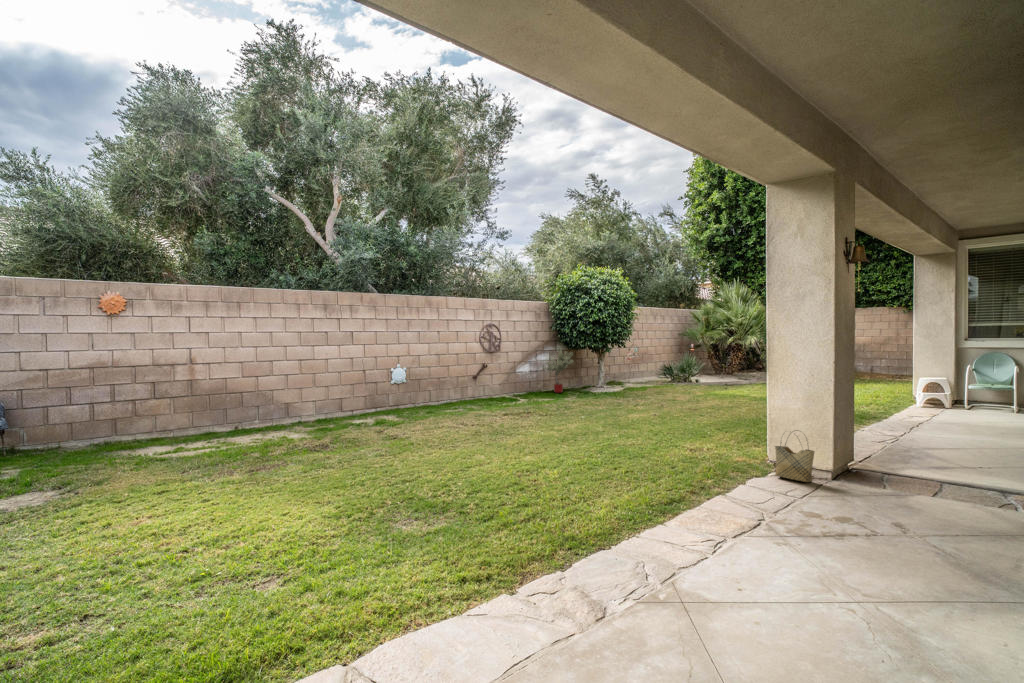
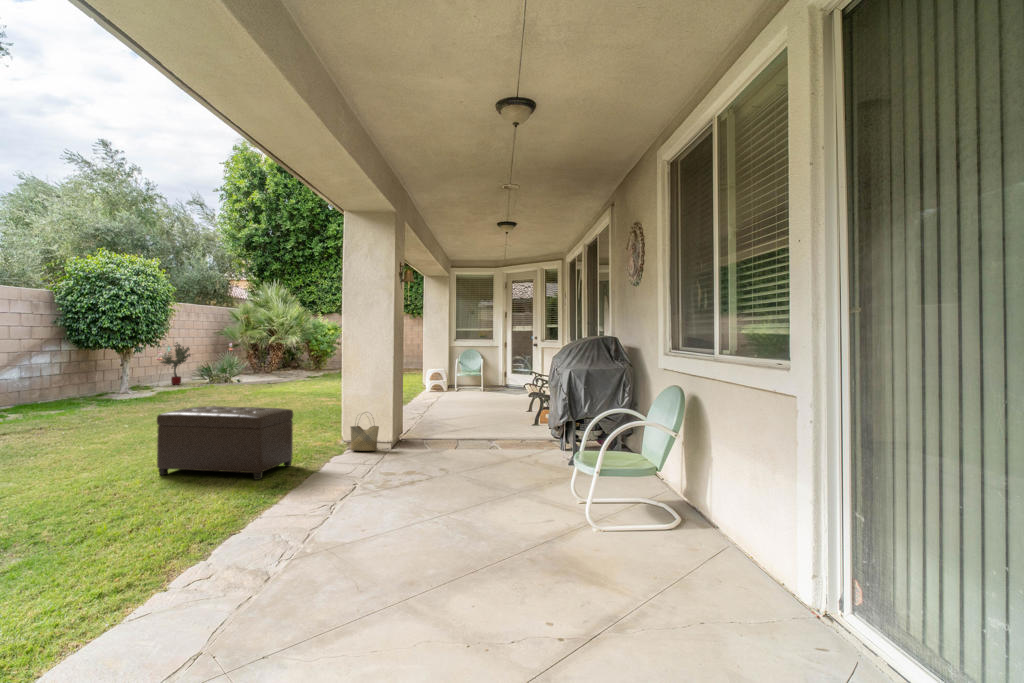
potted tree: present [543,347,573,393] -> present [160,342,190,385]
ottoman: none [581,406,700,490] -> present [157,406,293,480]

